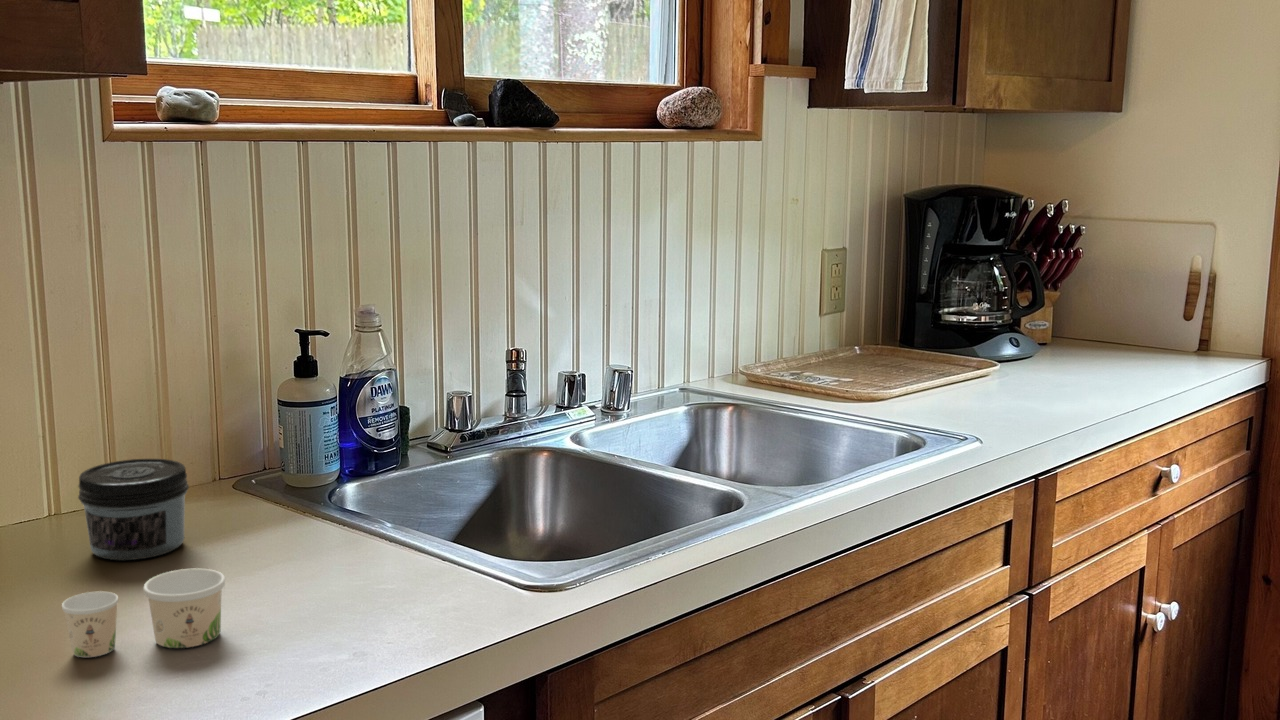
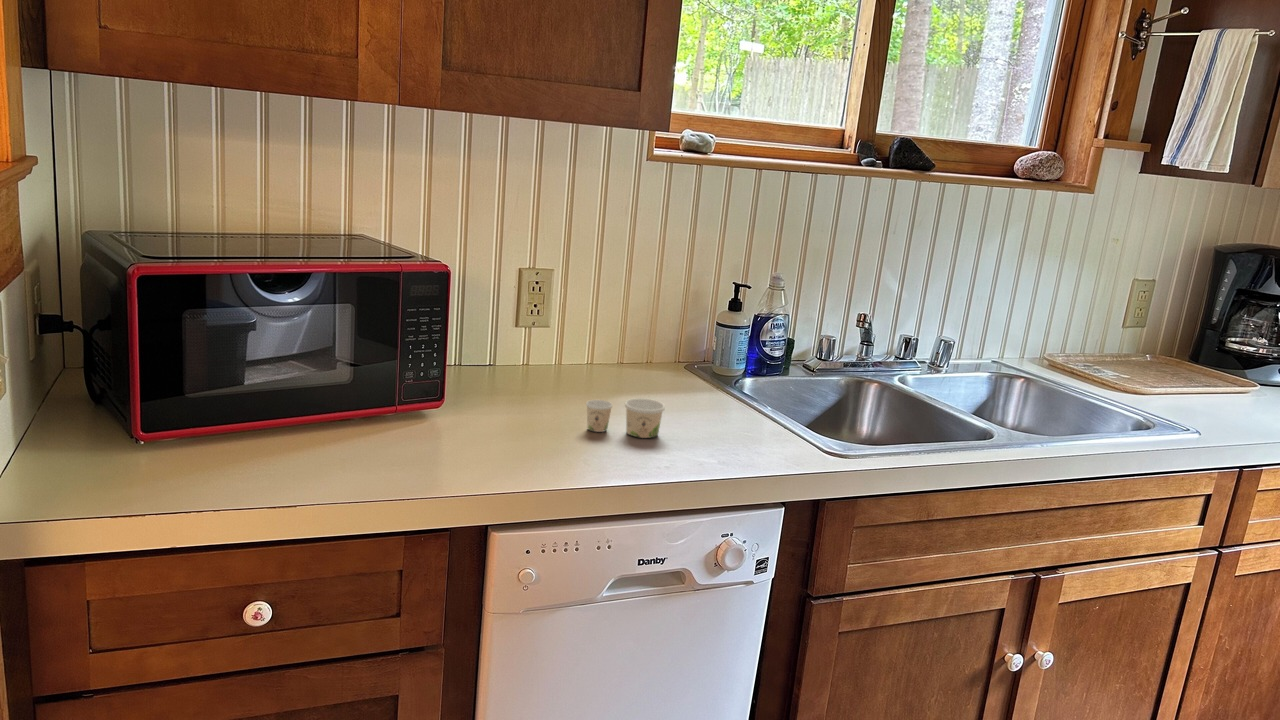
jar: present [78,459,189,560] -> none [603,339,659,394]

